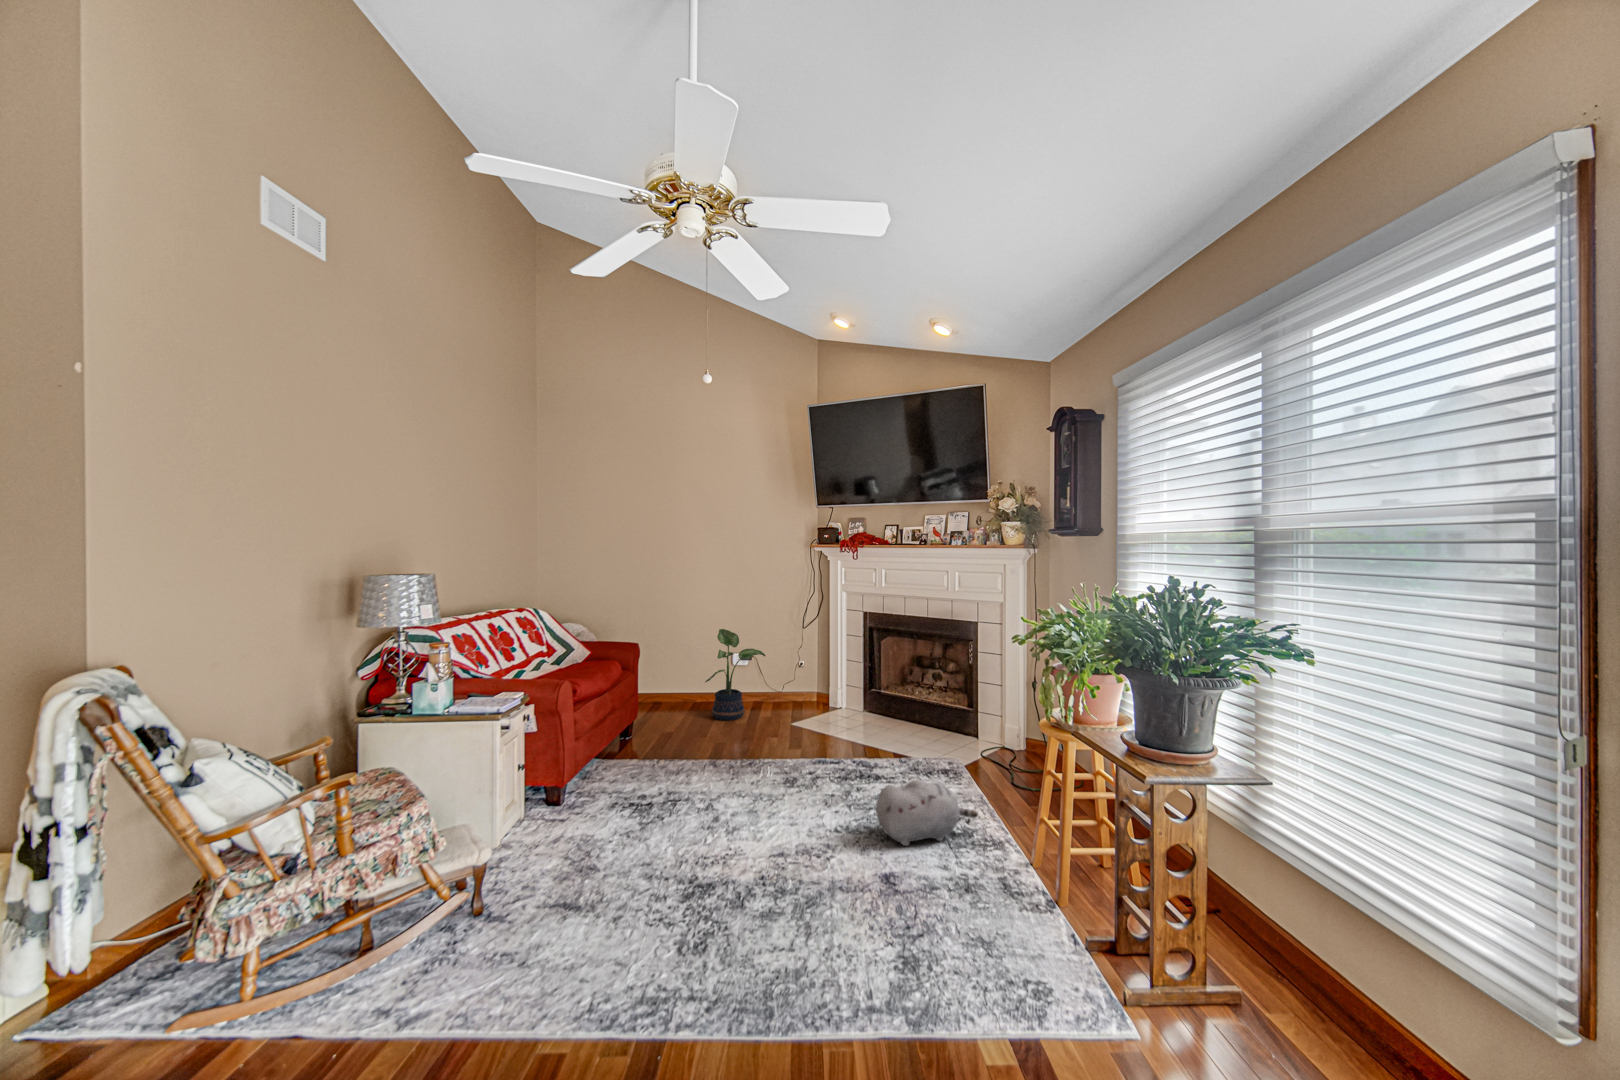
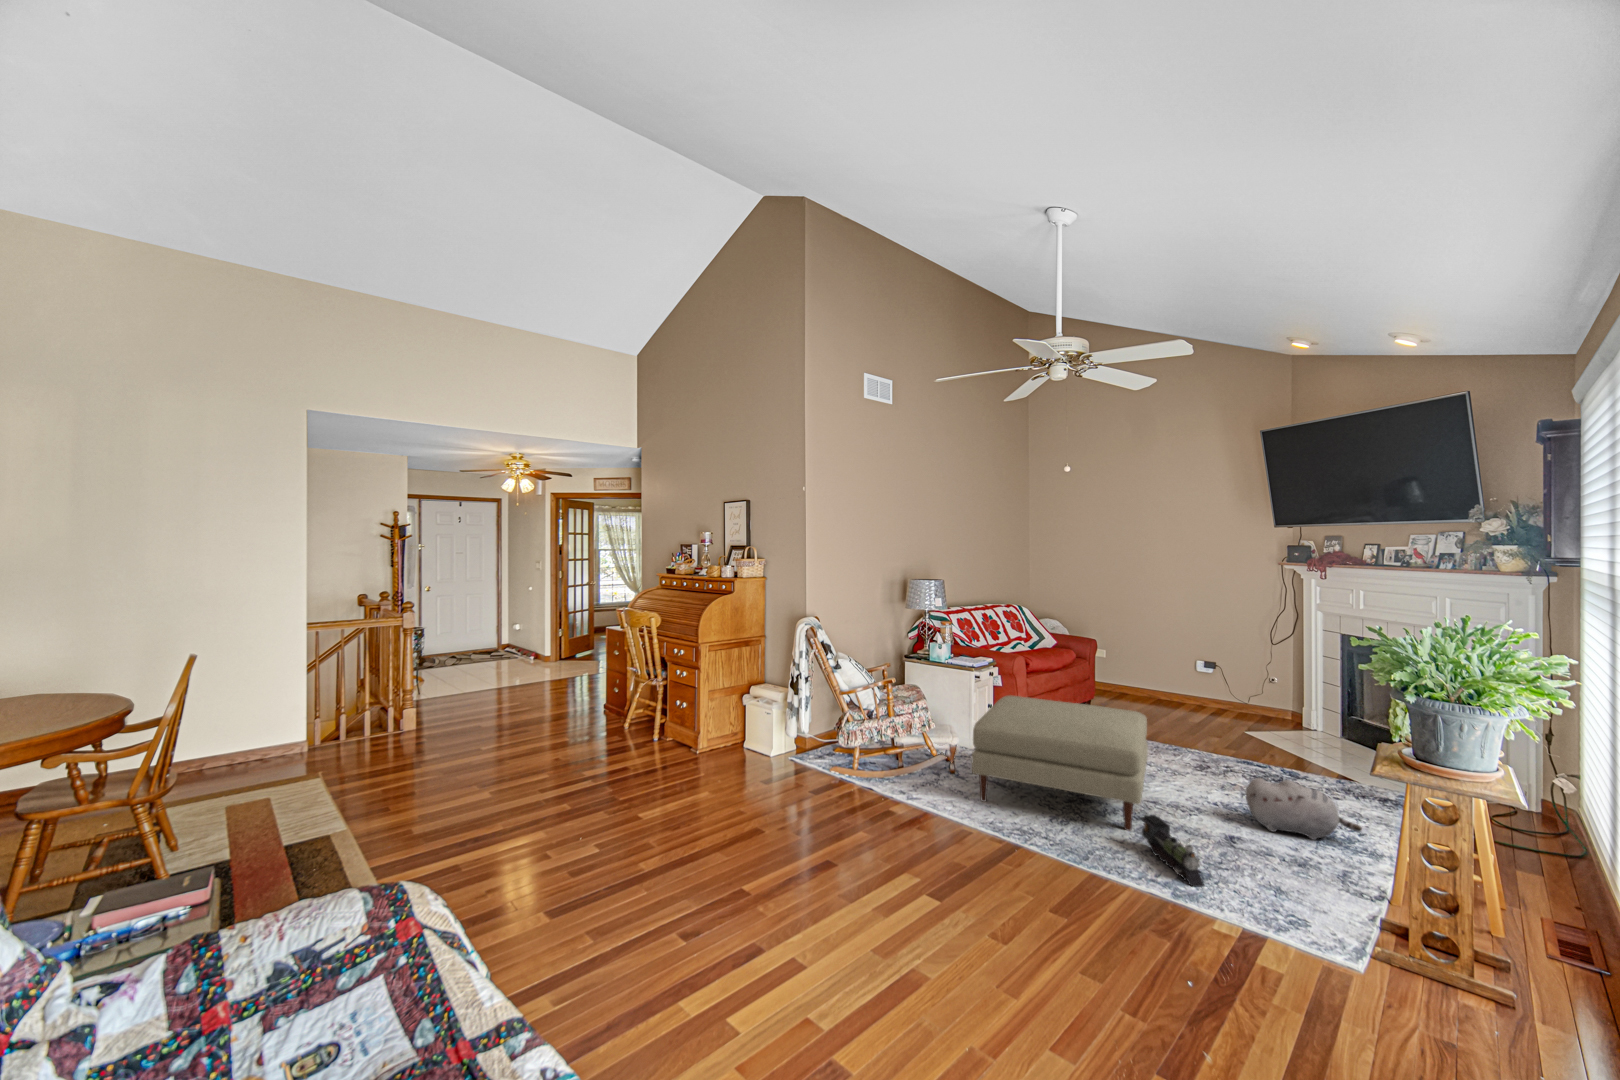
potted plant: present [705,629,765,720] -> none [1157,636,1222,720]
ottoman: none [536,734,805,964] -> present [972,696,1148,831]
toy train: none [817,889,928,996] -> present [1140,815,1205,887]

